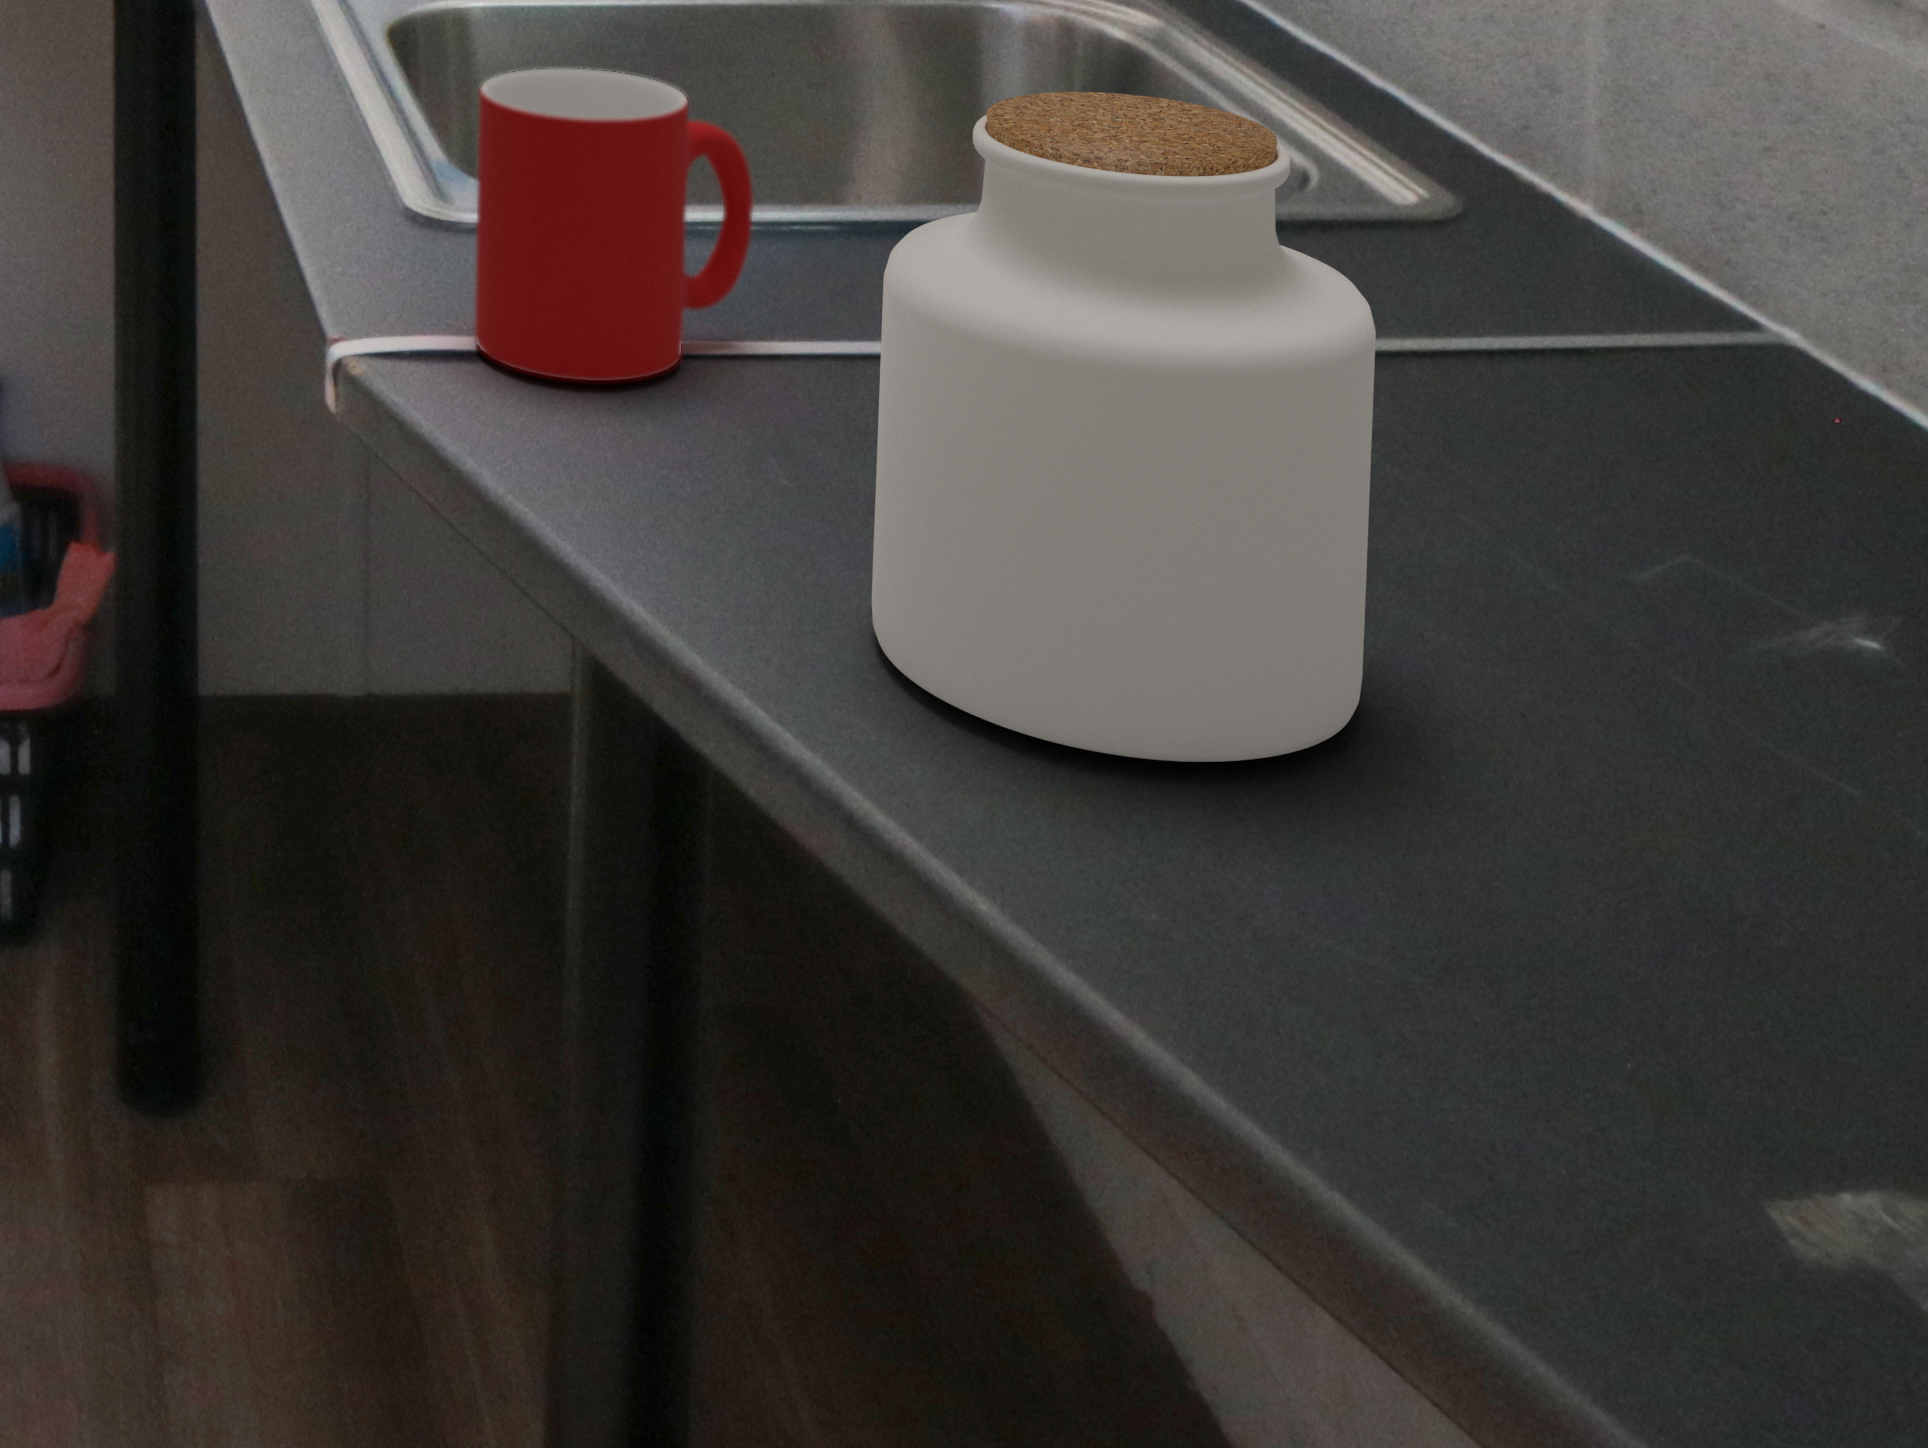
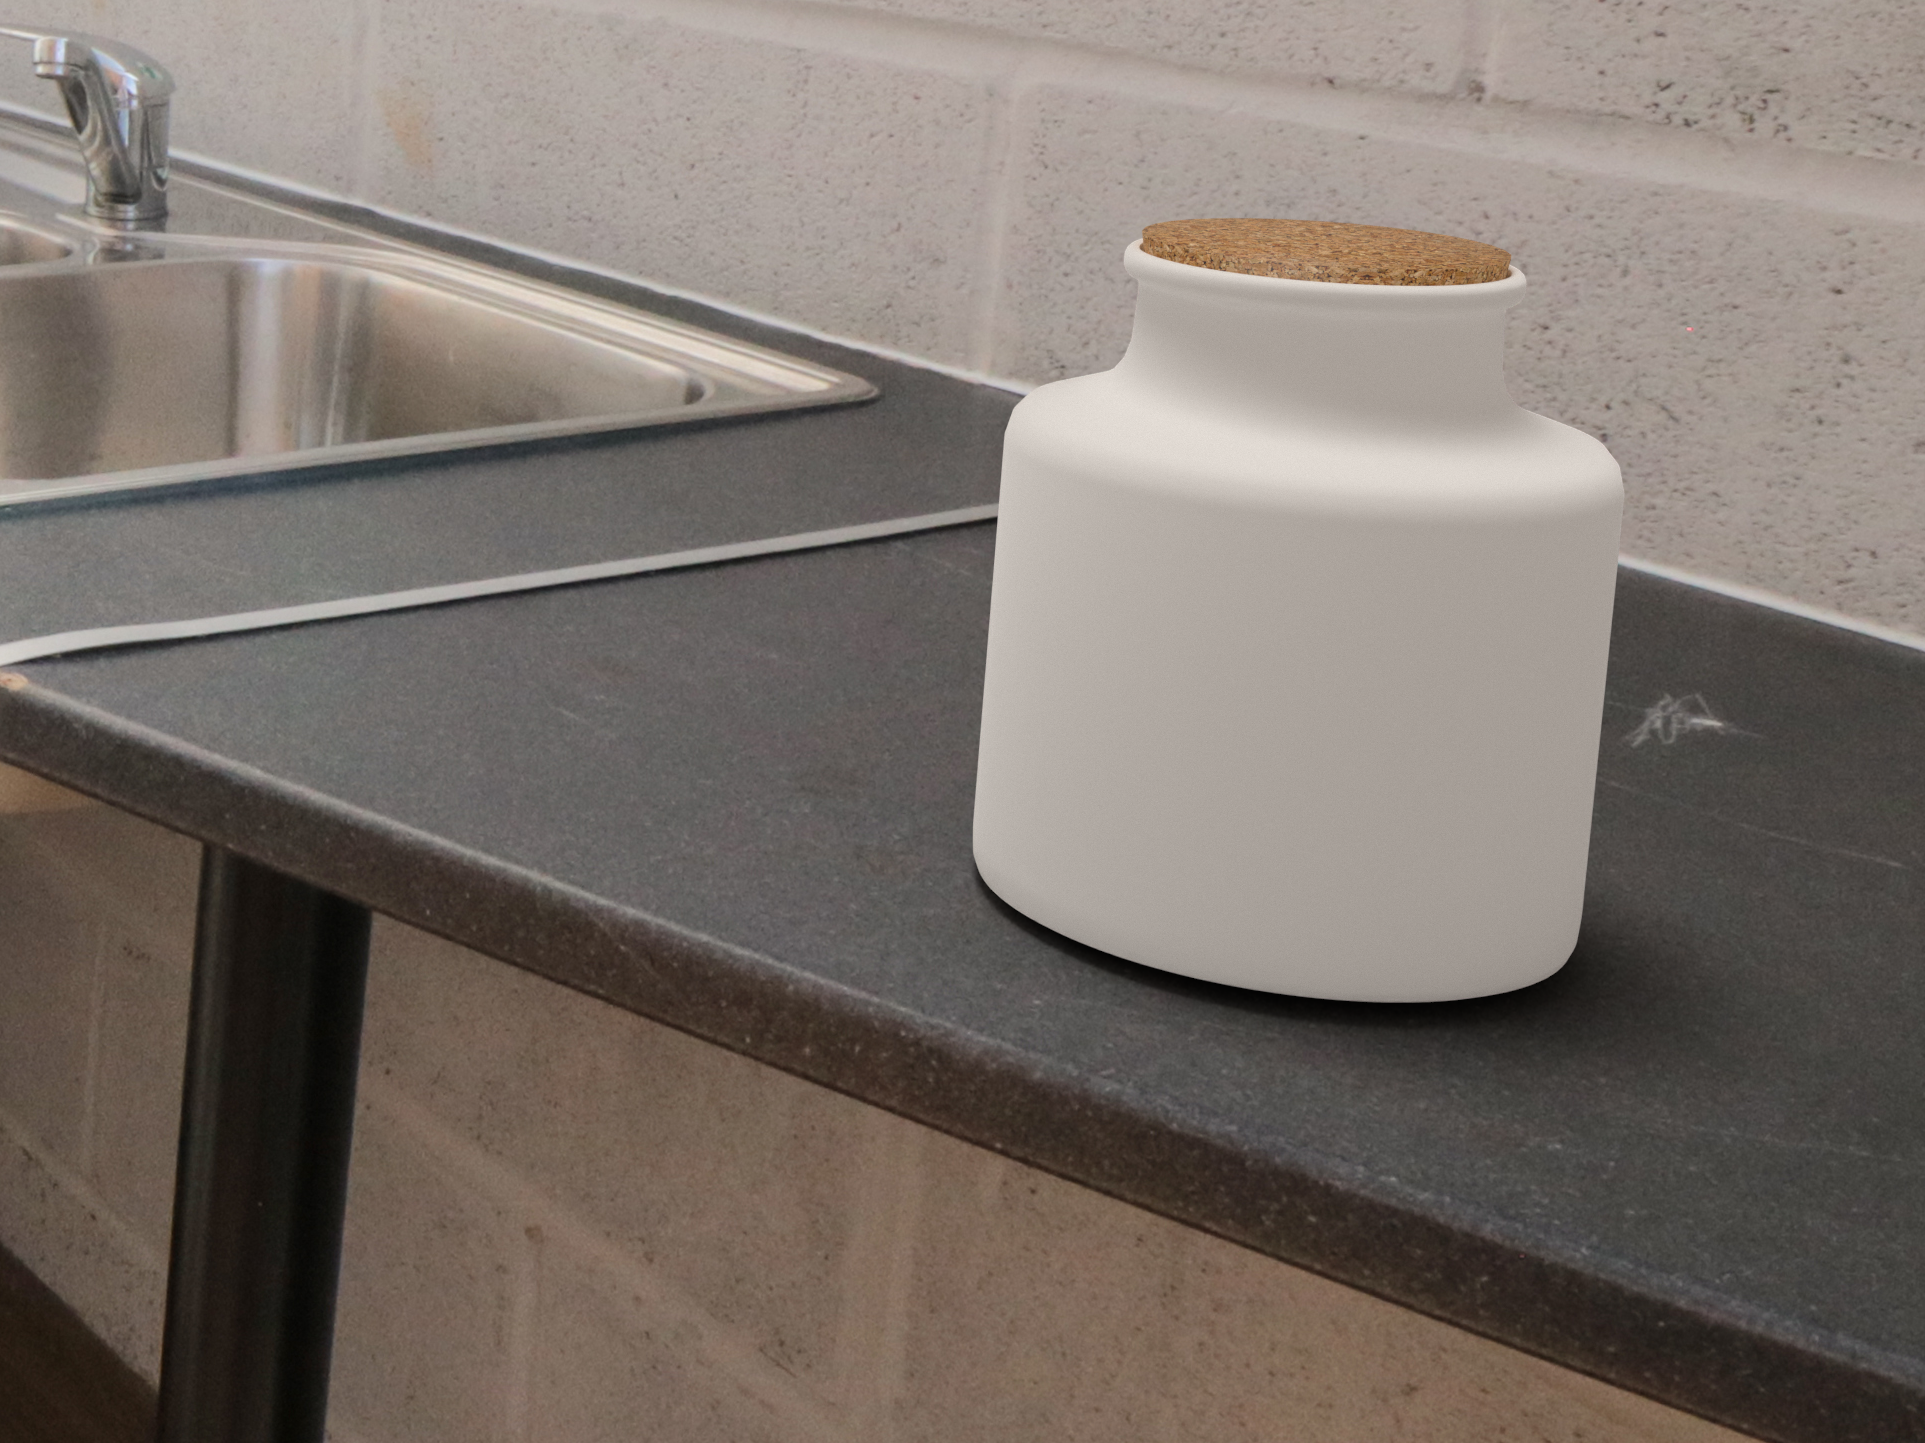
cup: present [475,69,753,381] -> none [188,305,482,684]

